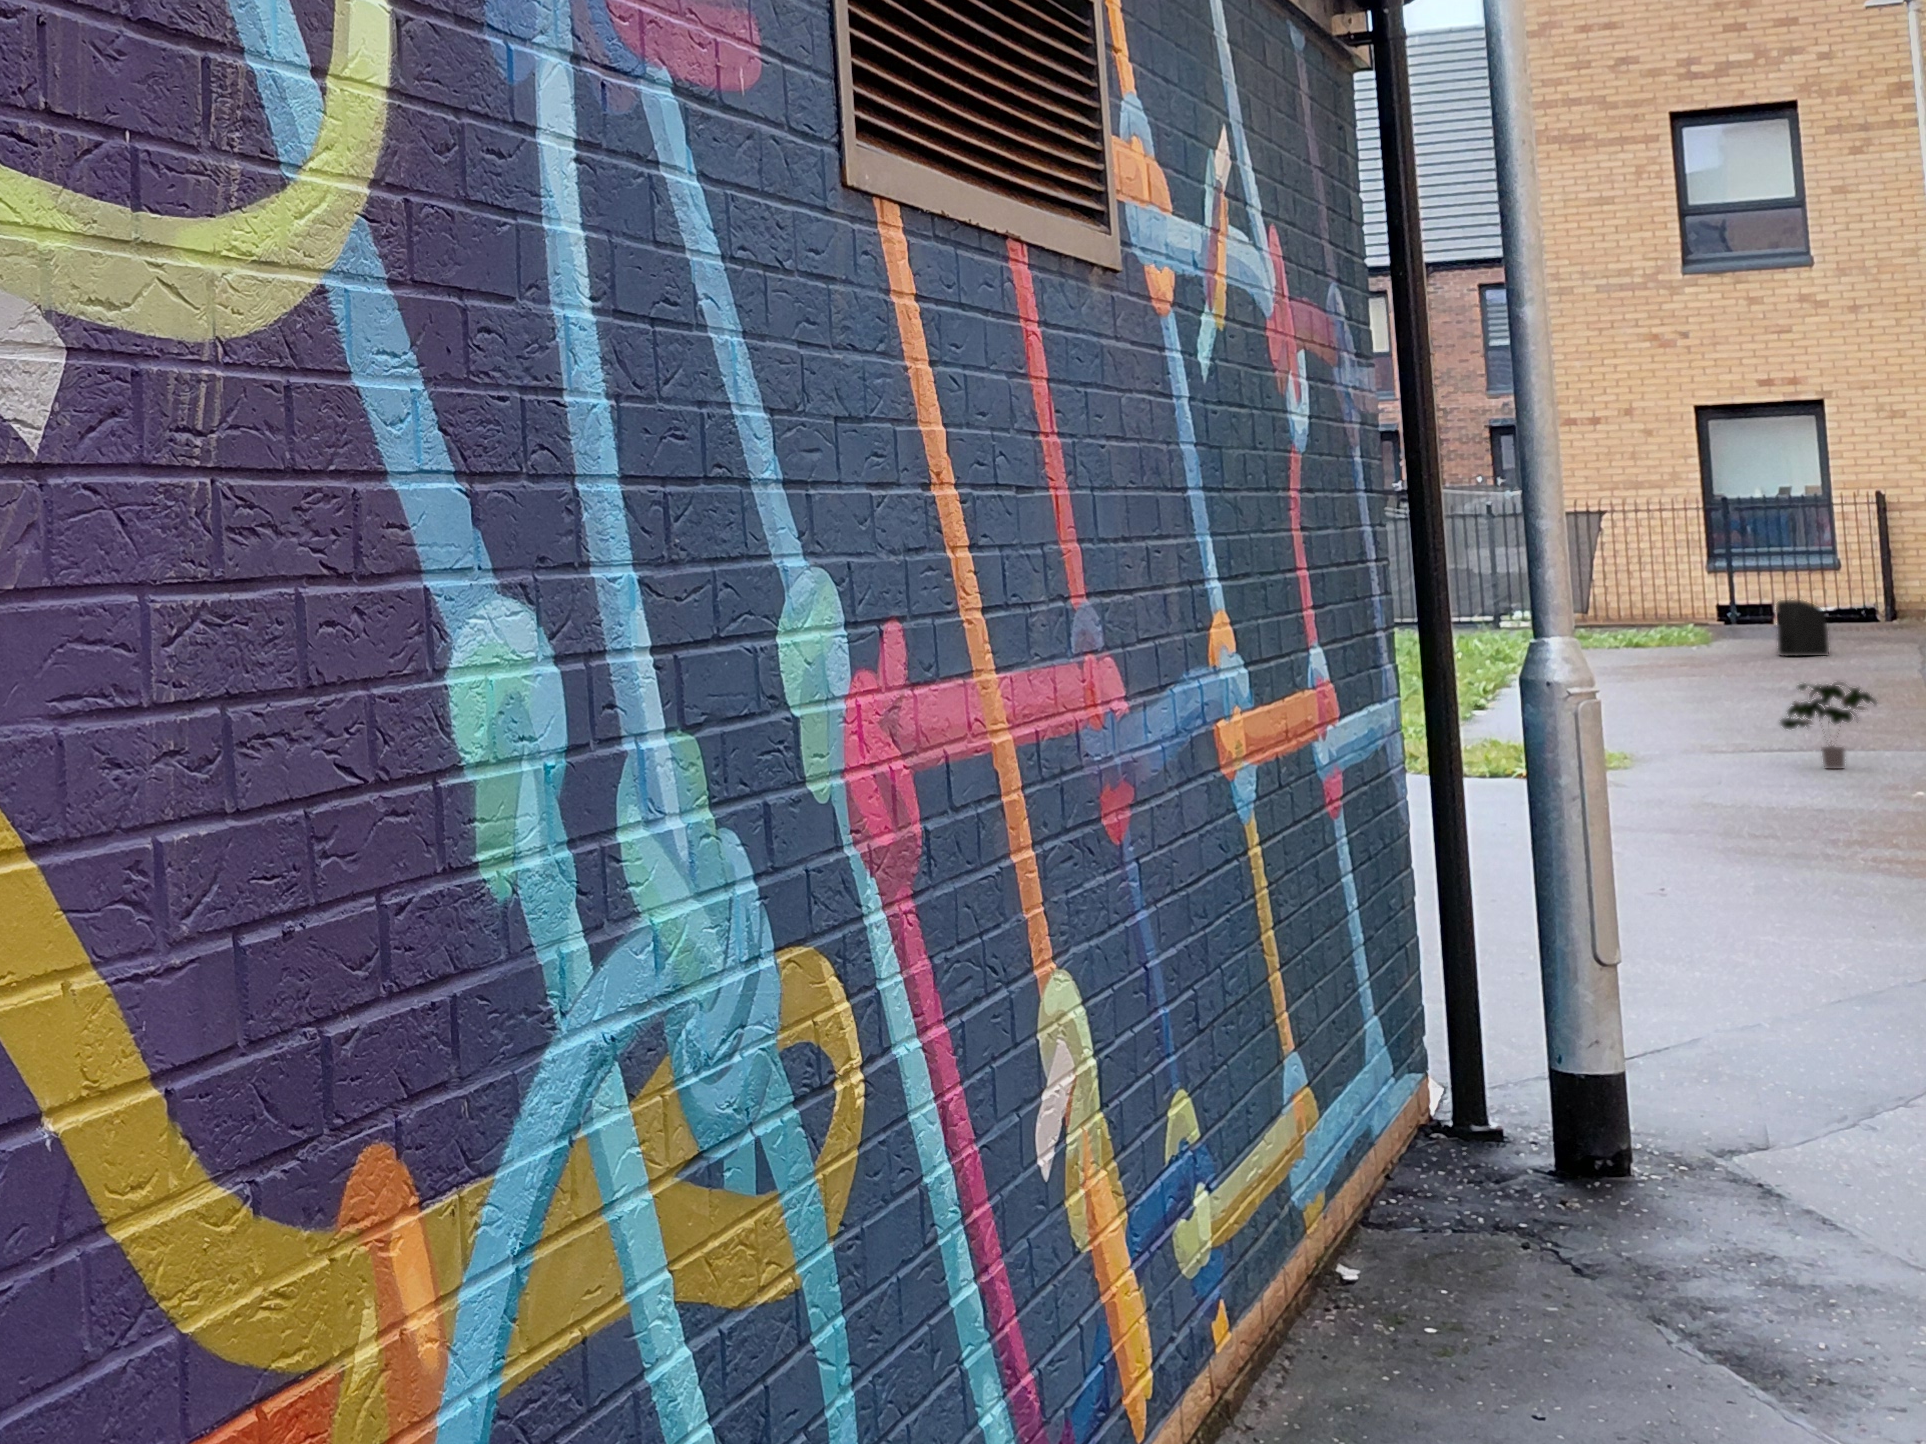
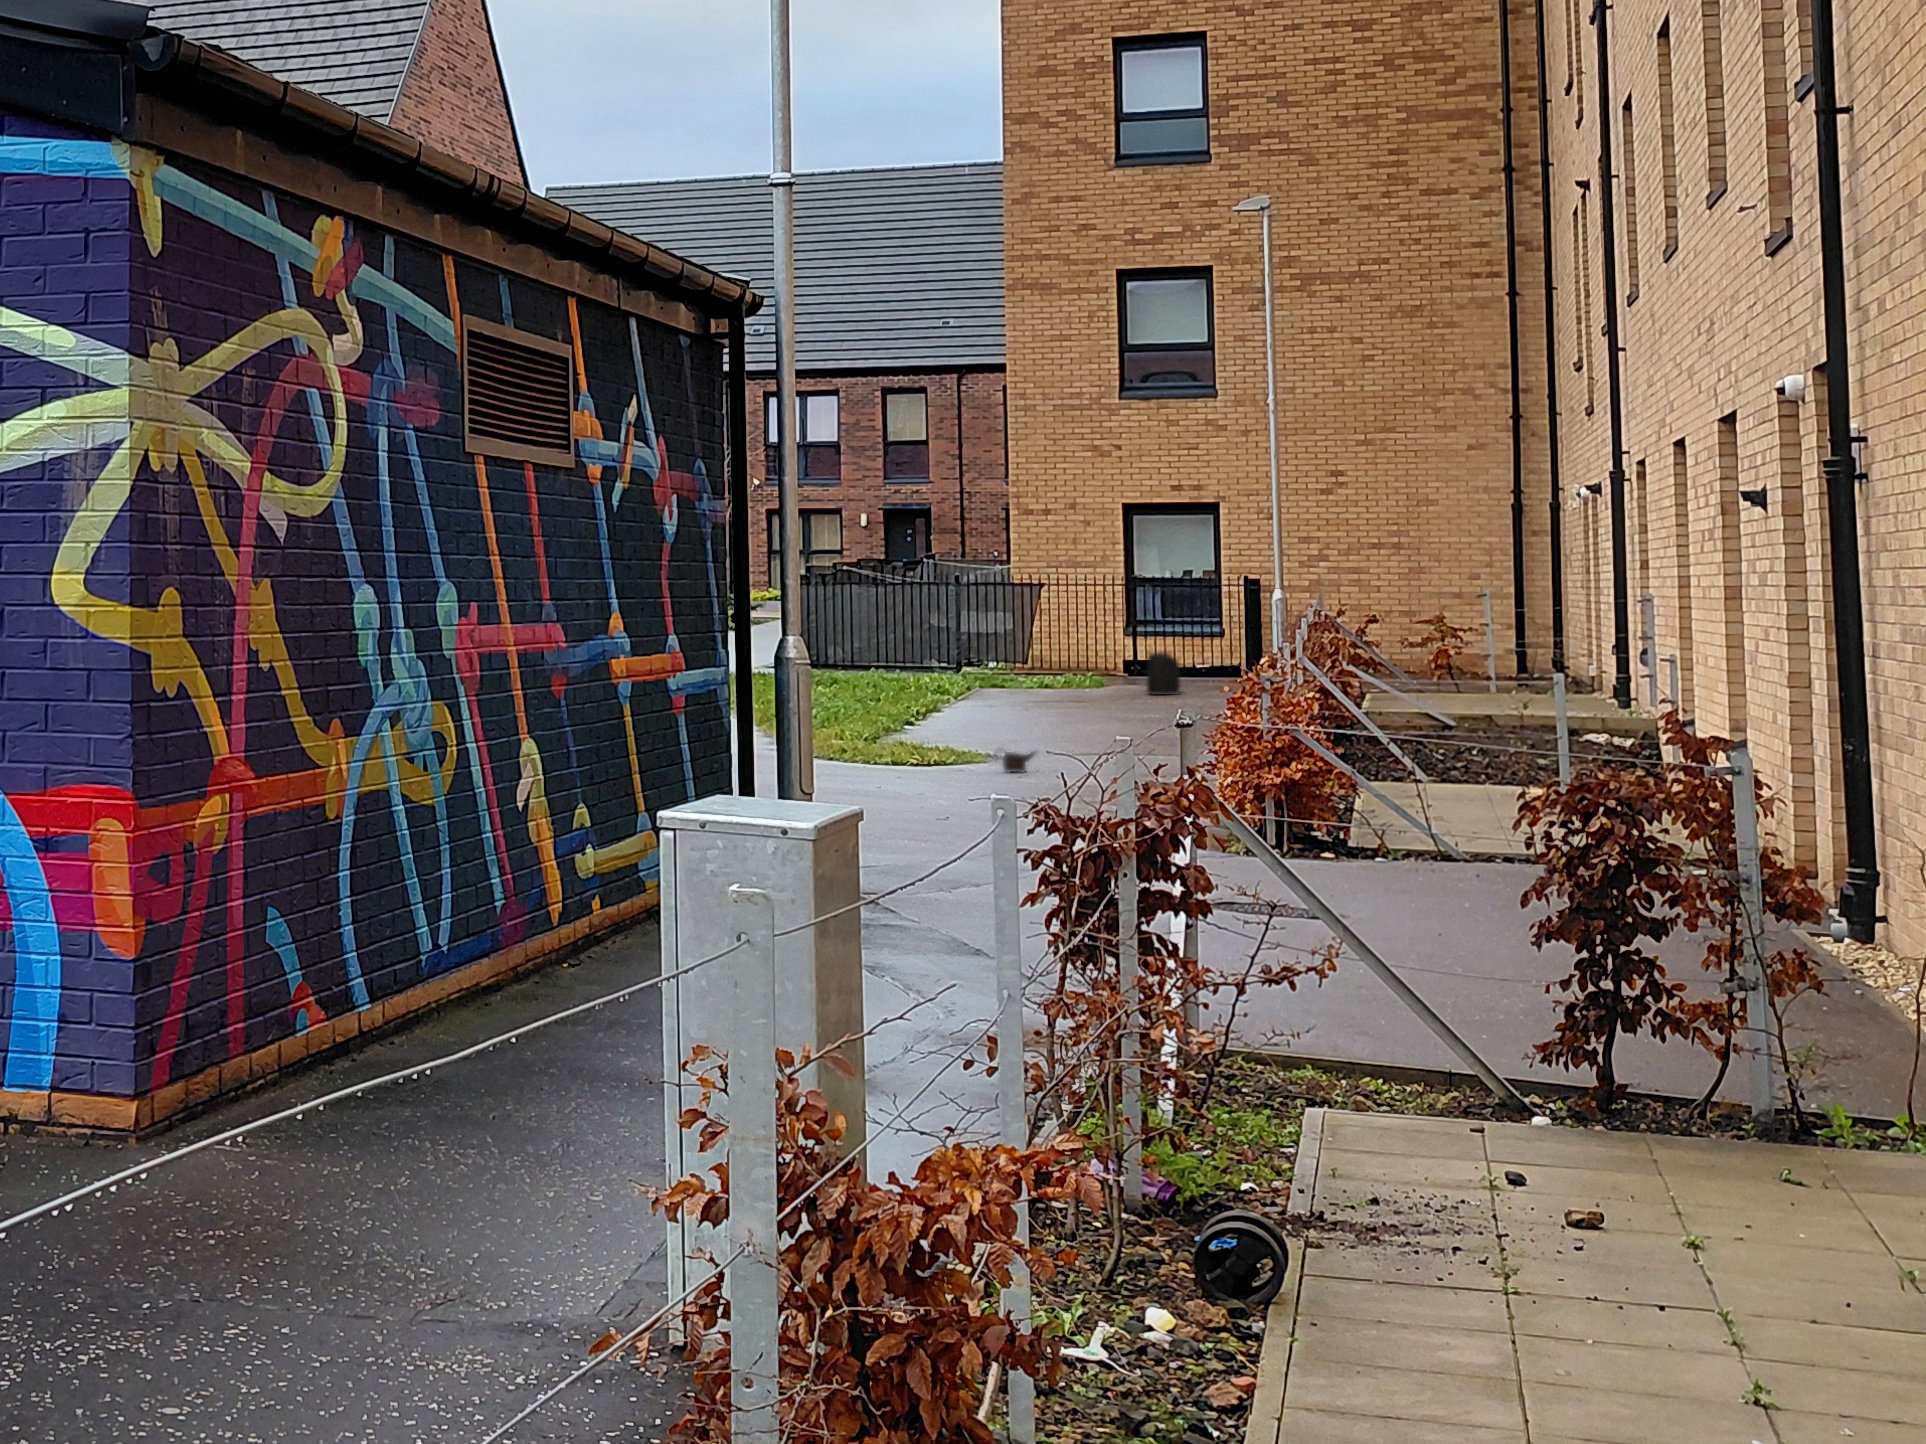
potted plant: present [1781,683,1876,769] -> none [1071,698,1129,756]
watering can: none [1686,767,1760,804] -> present [995,752,1035,772]

